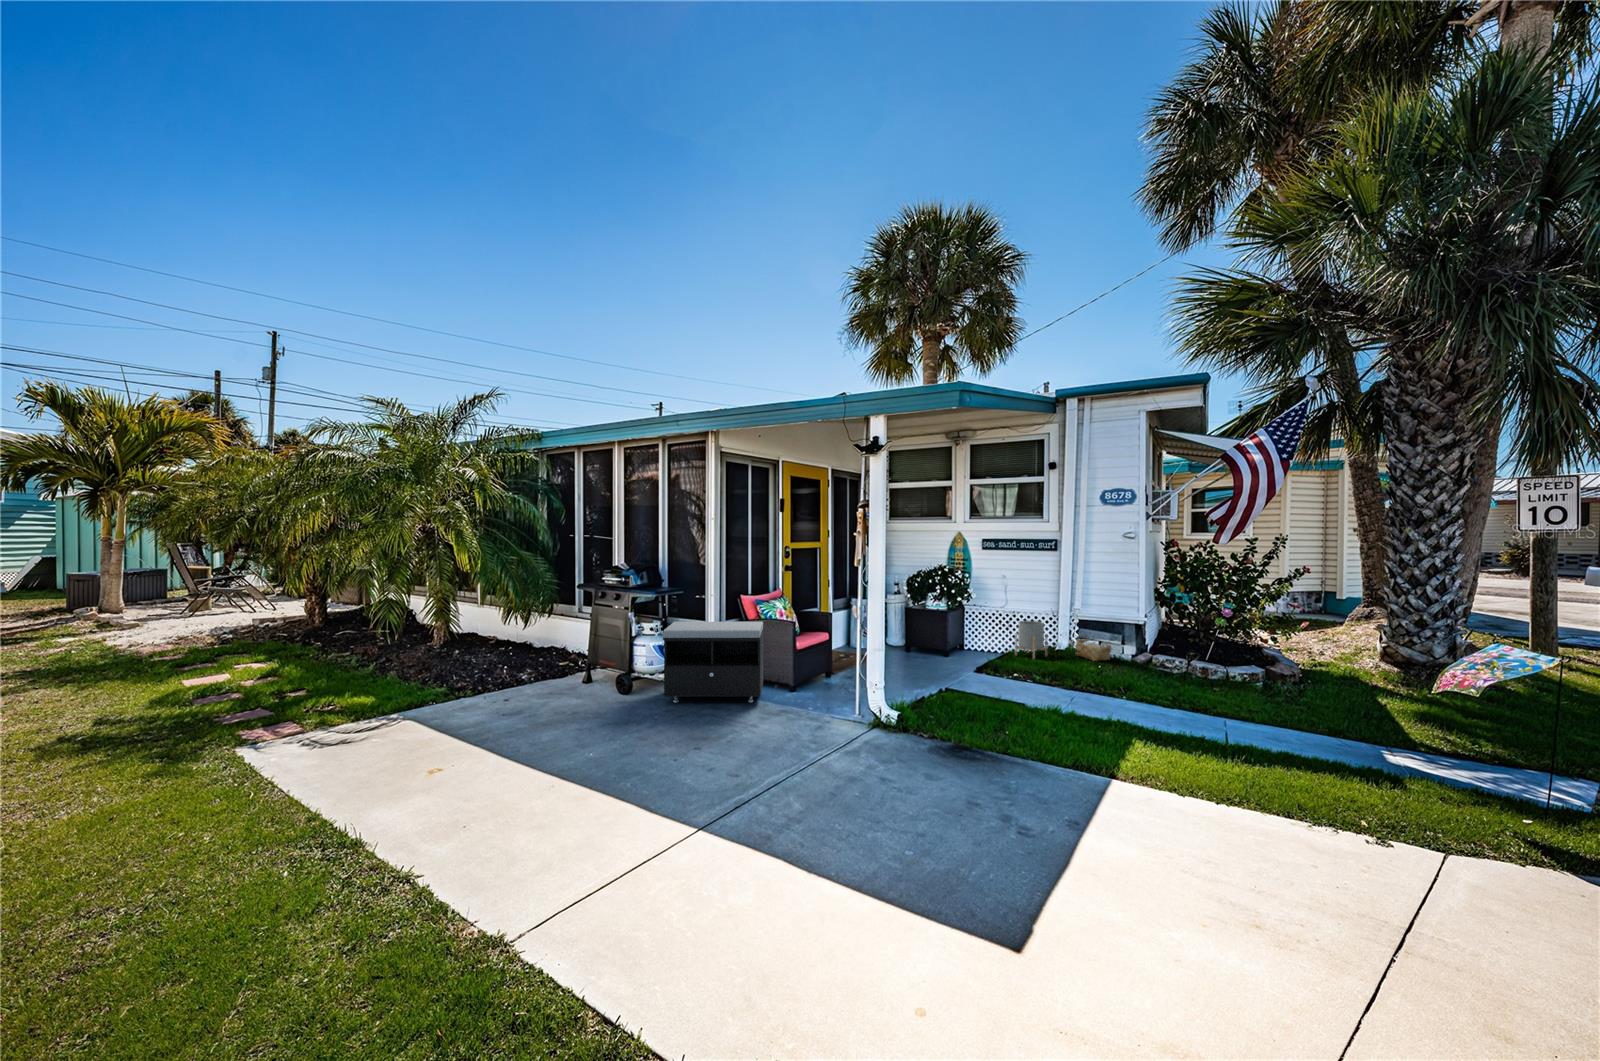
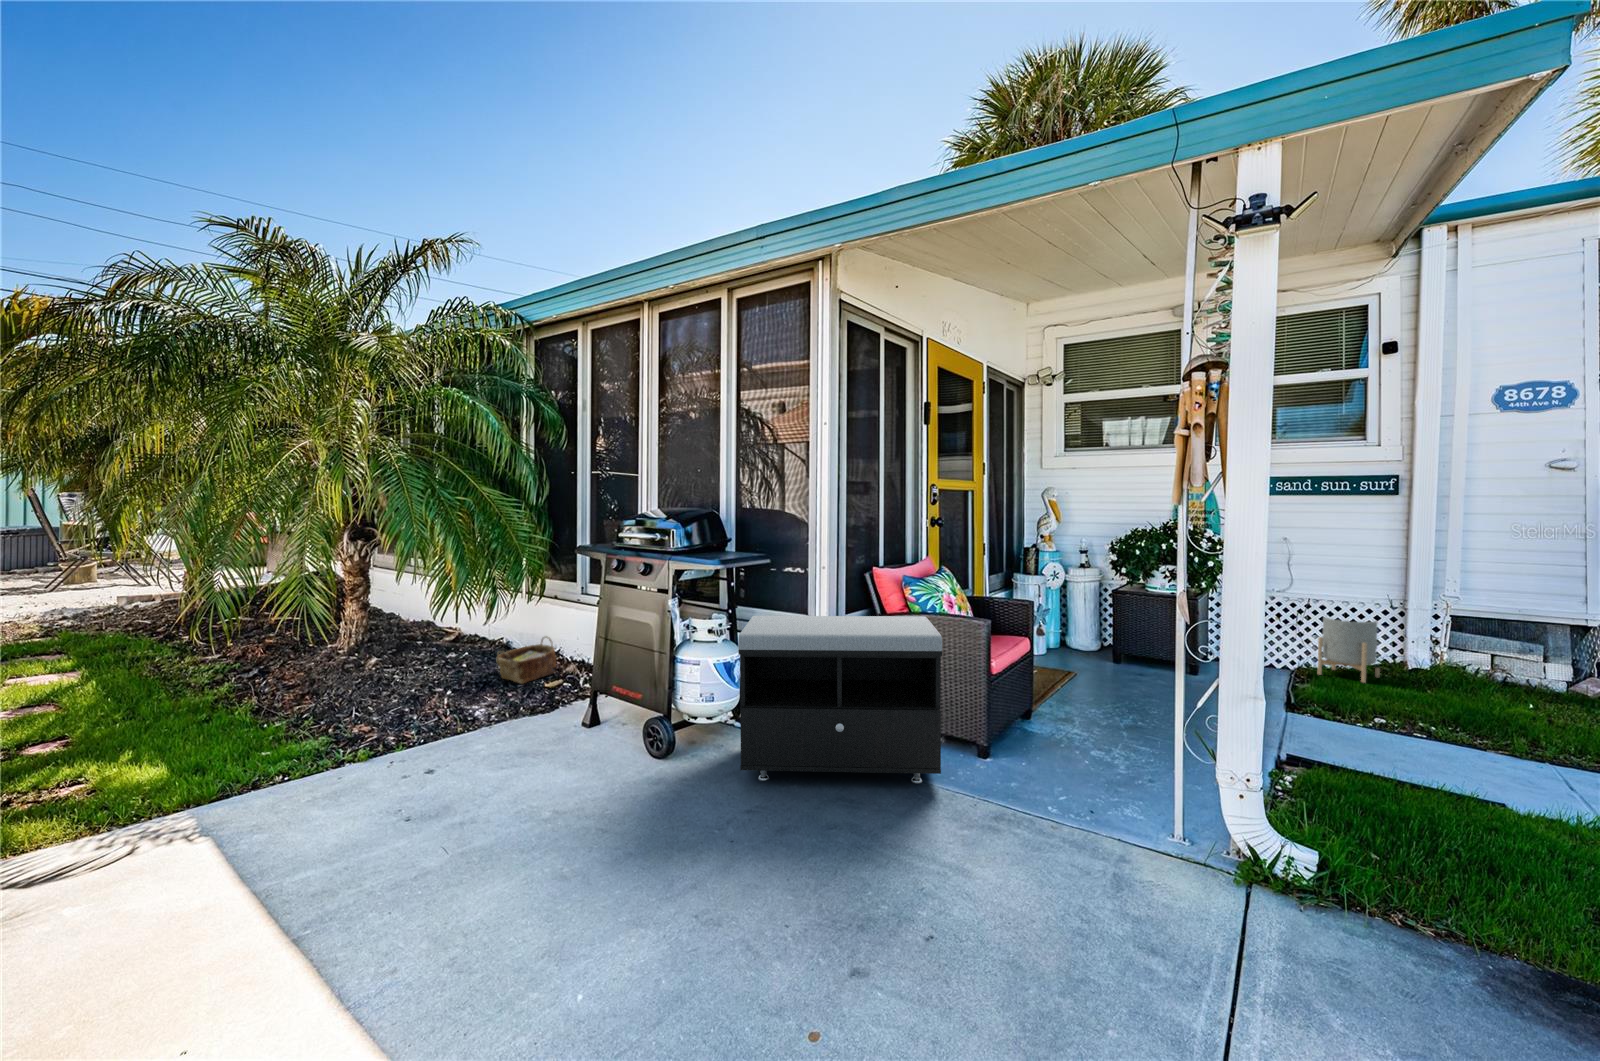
woven basket: present [1076,635,1112,661] -> present [497,636,556,684]

